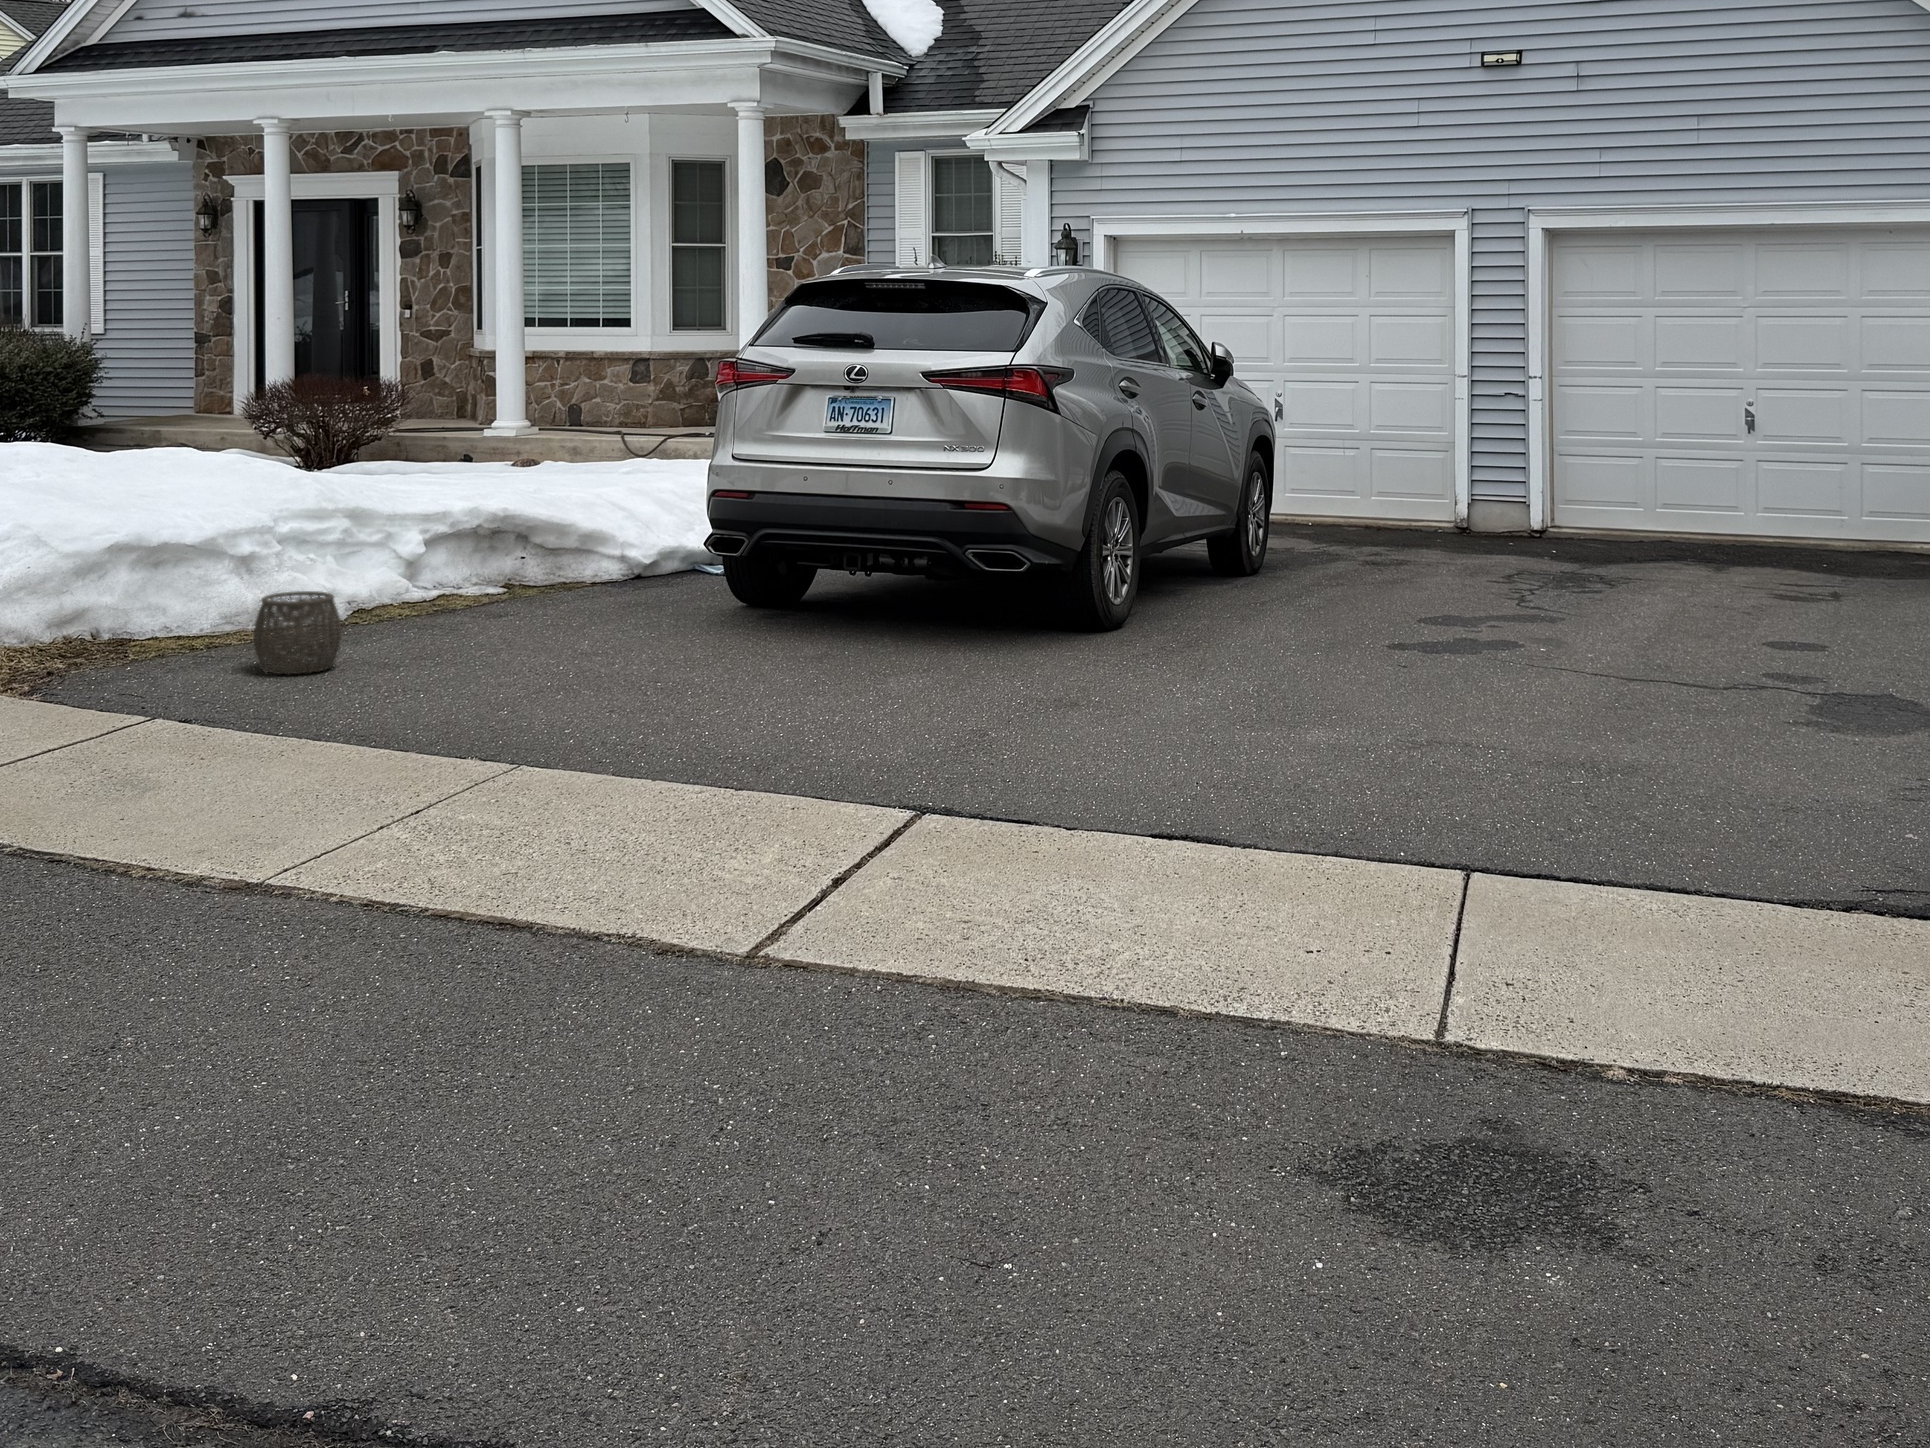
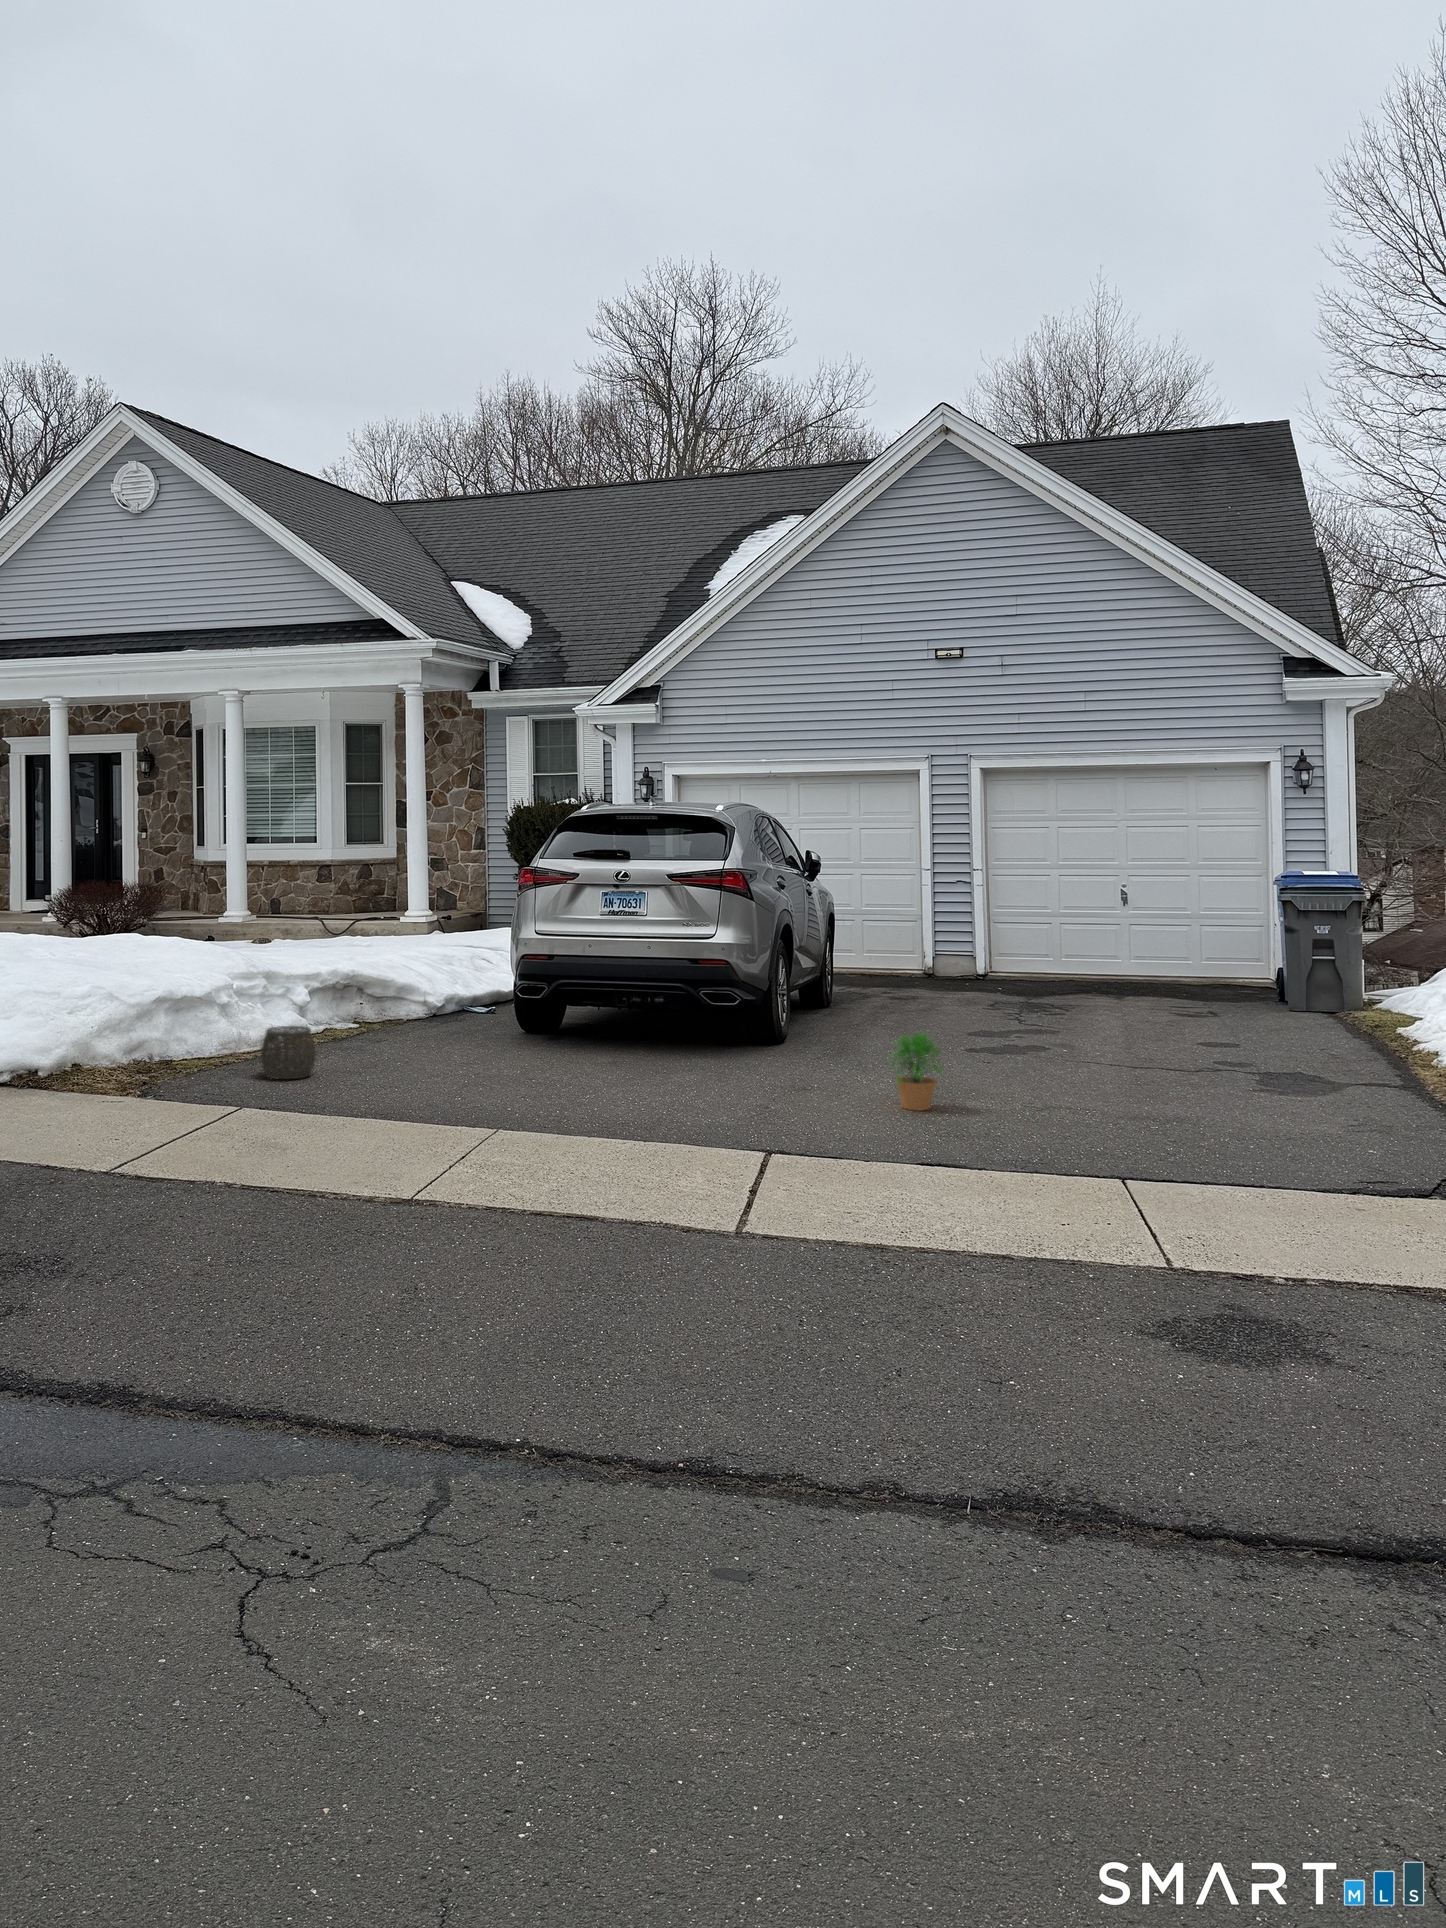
potted plant: none [1178,627,1285,758] -> present [889,1033,944,1110]

